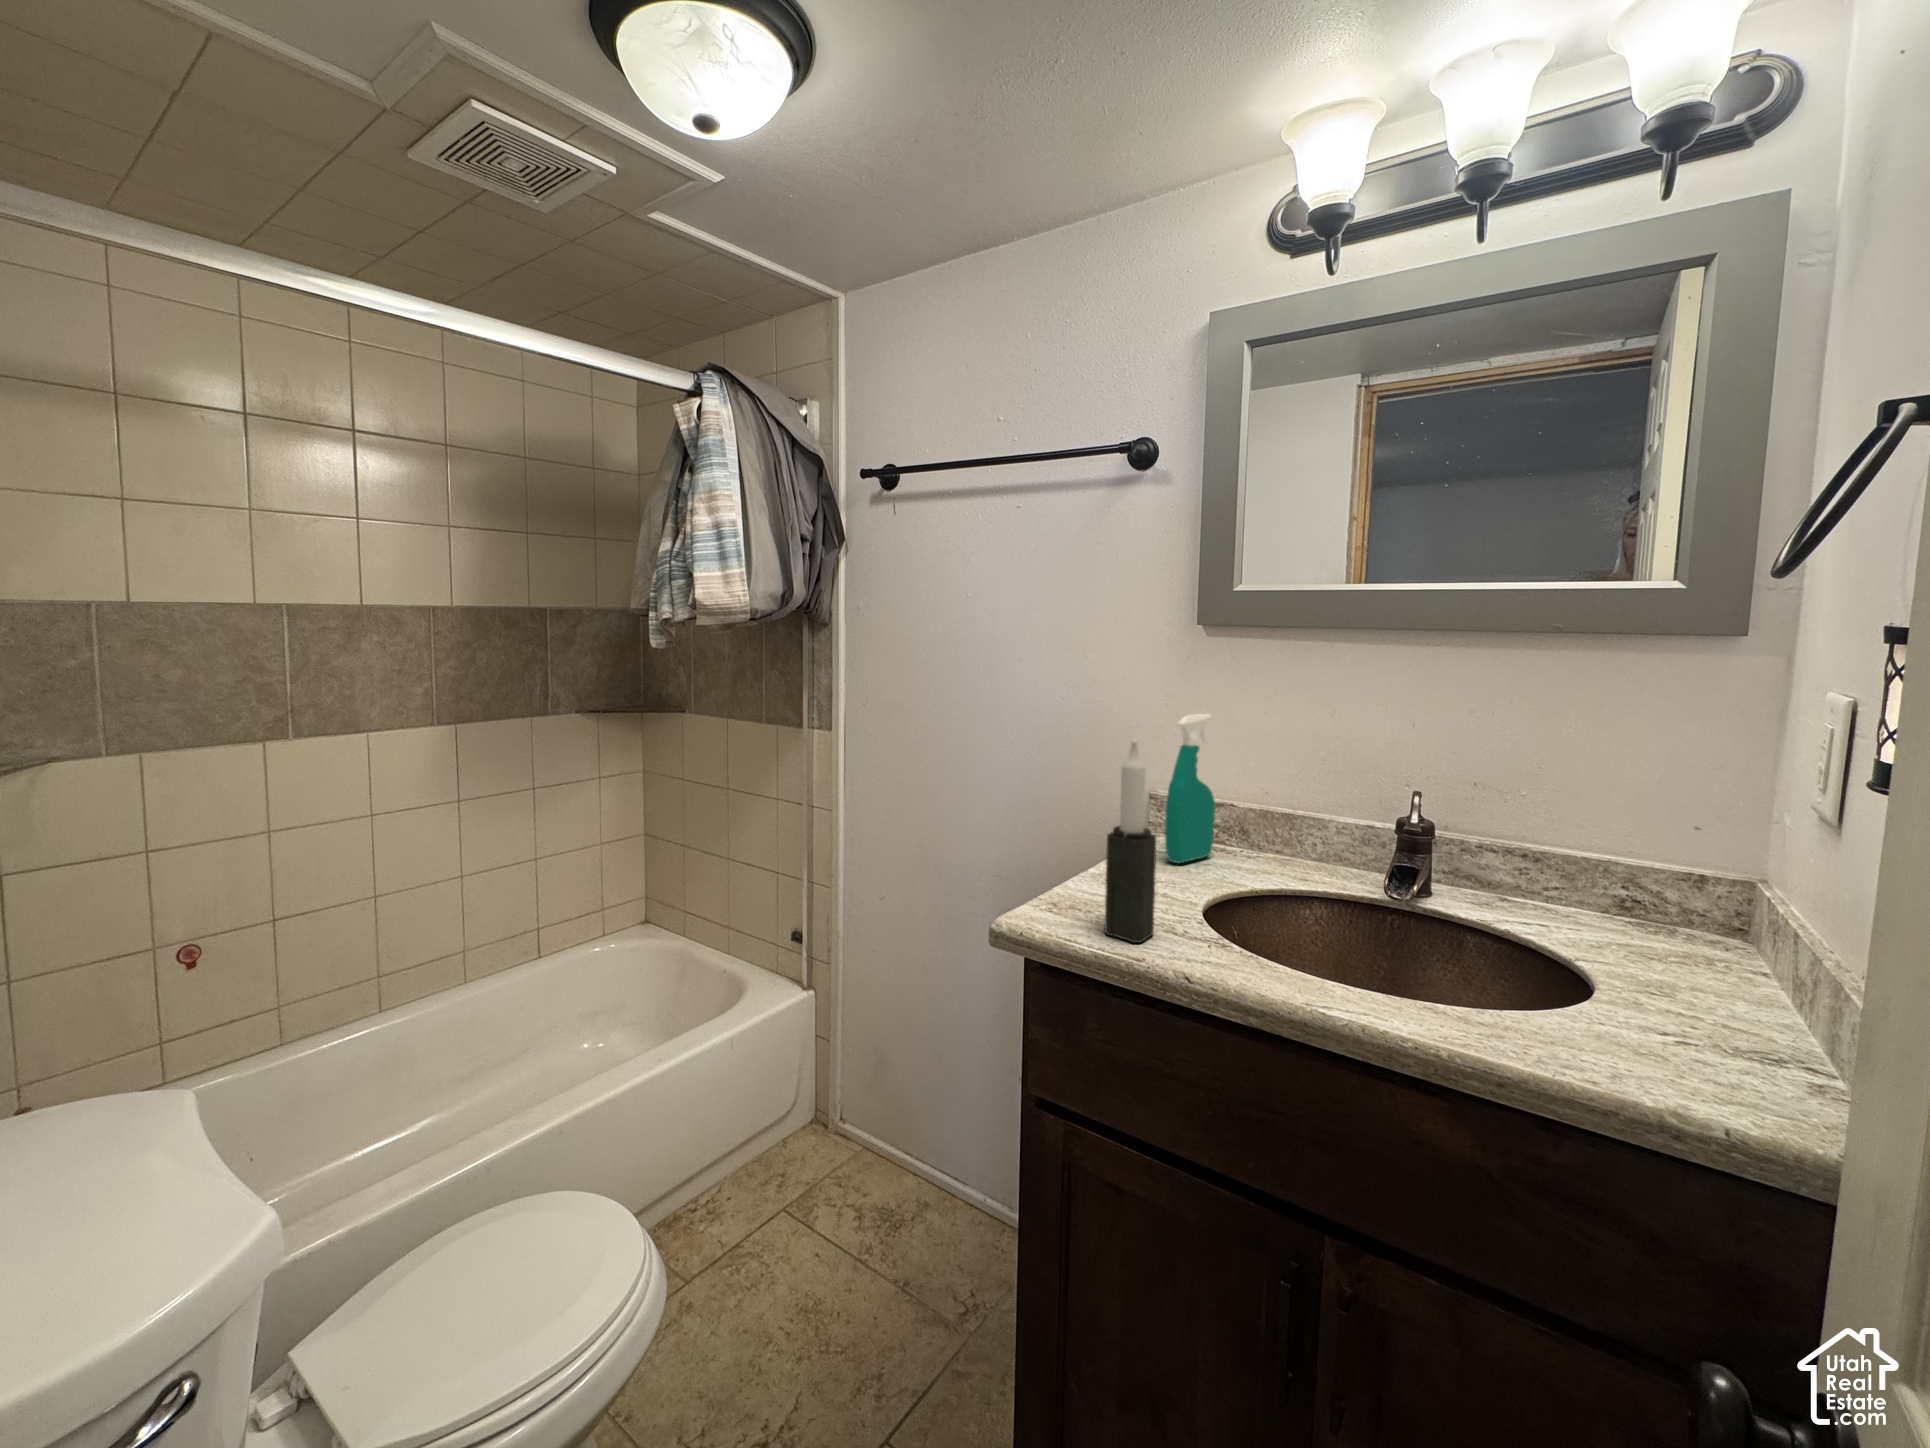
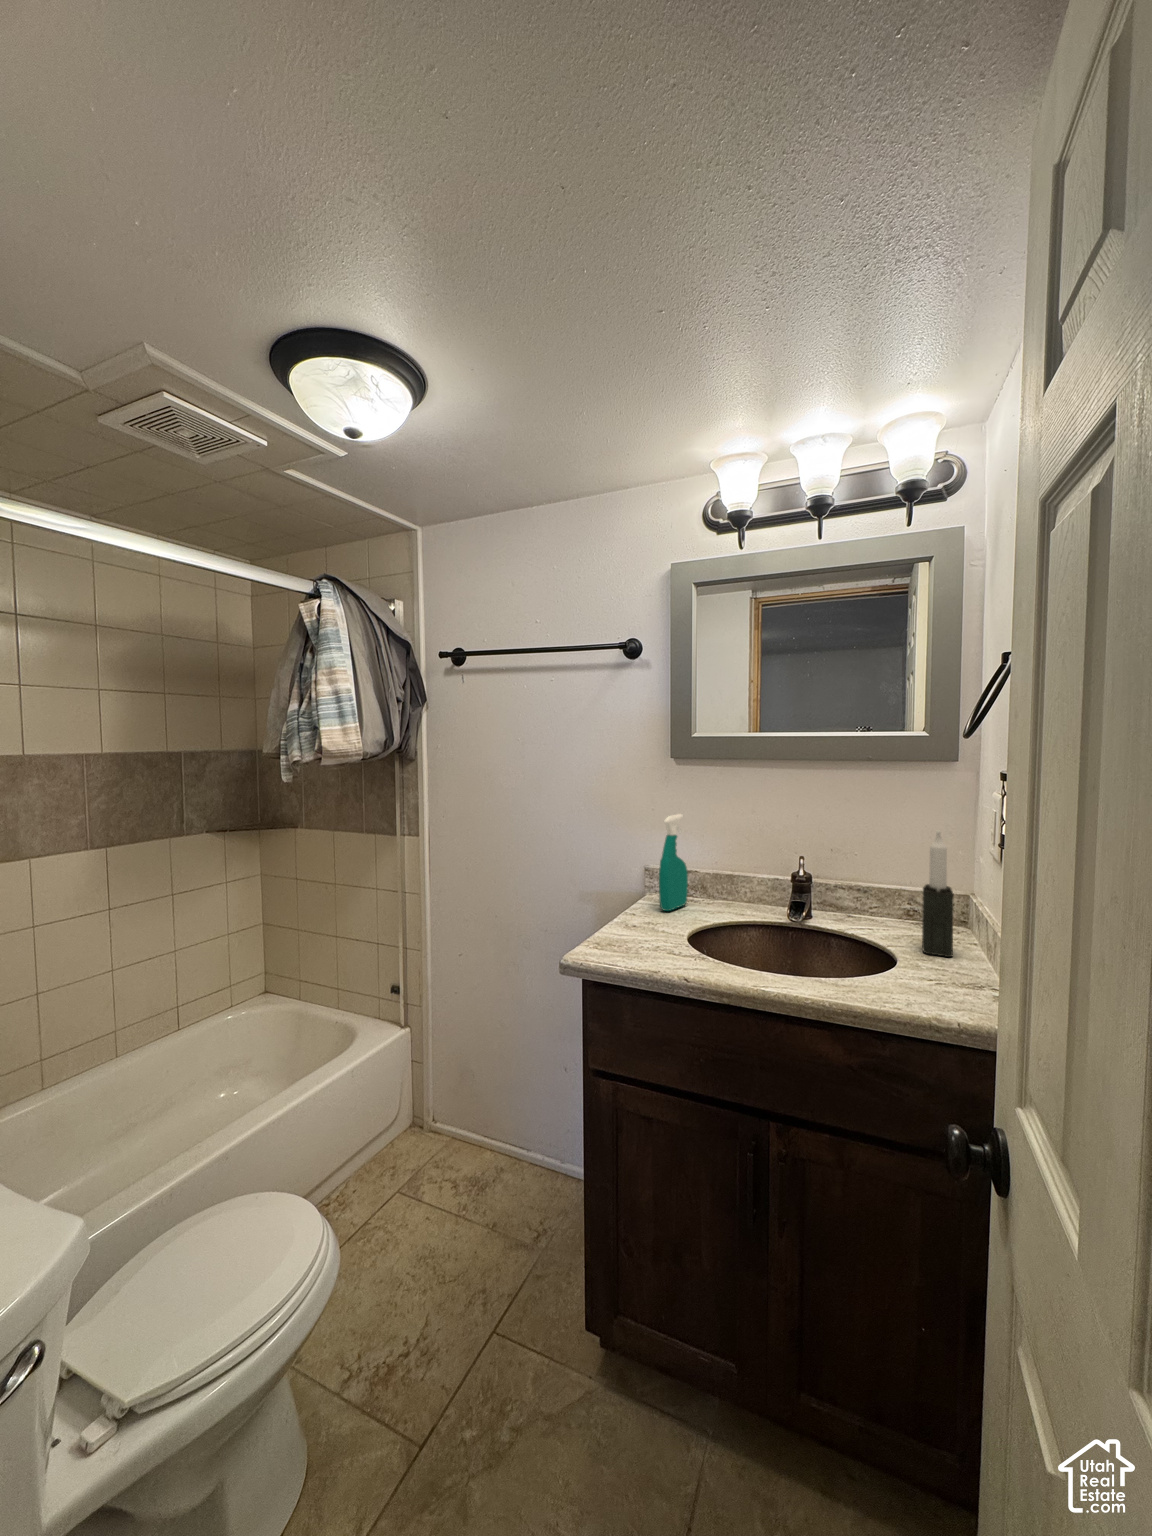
candle: present [1105,740,1156,943] -> present [922,831,954,957]

